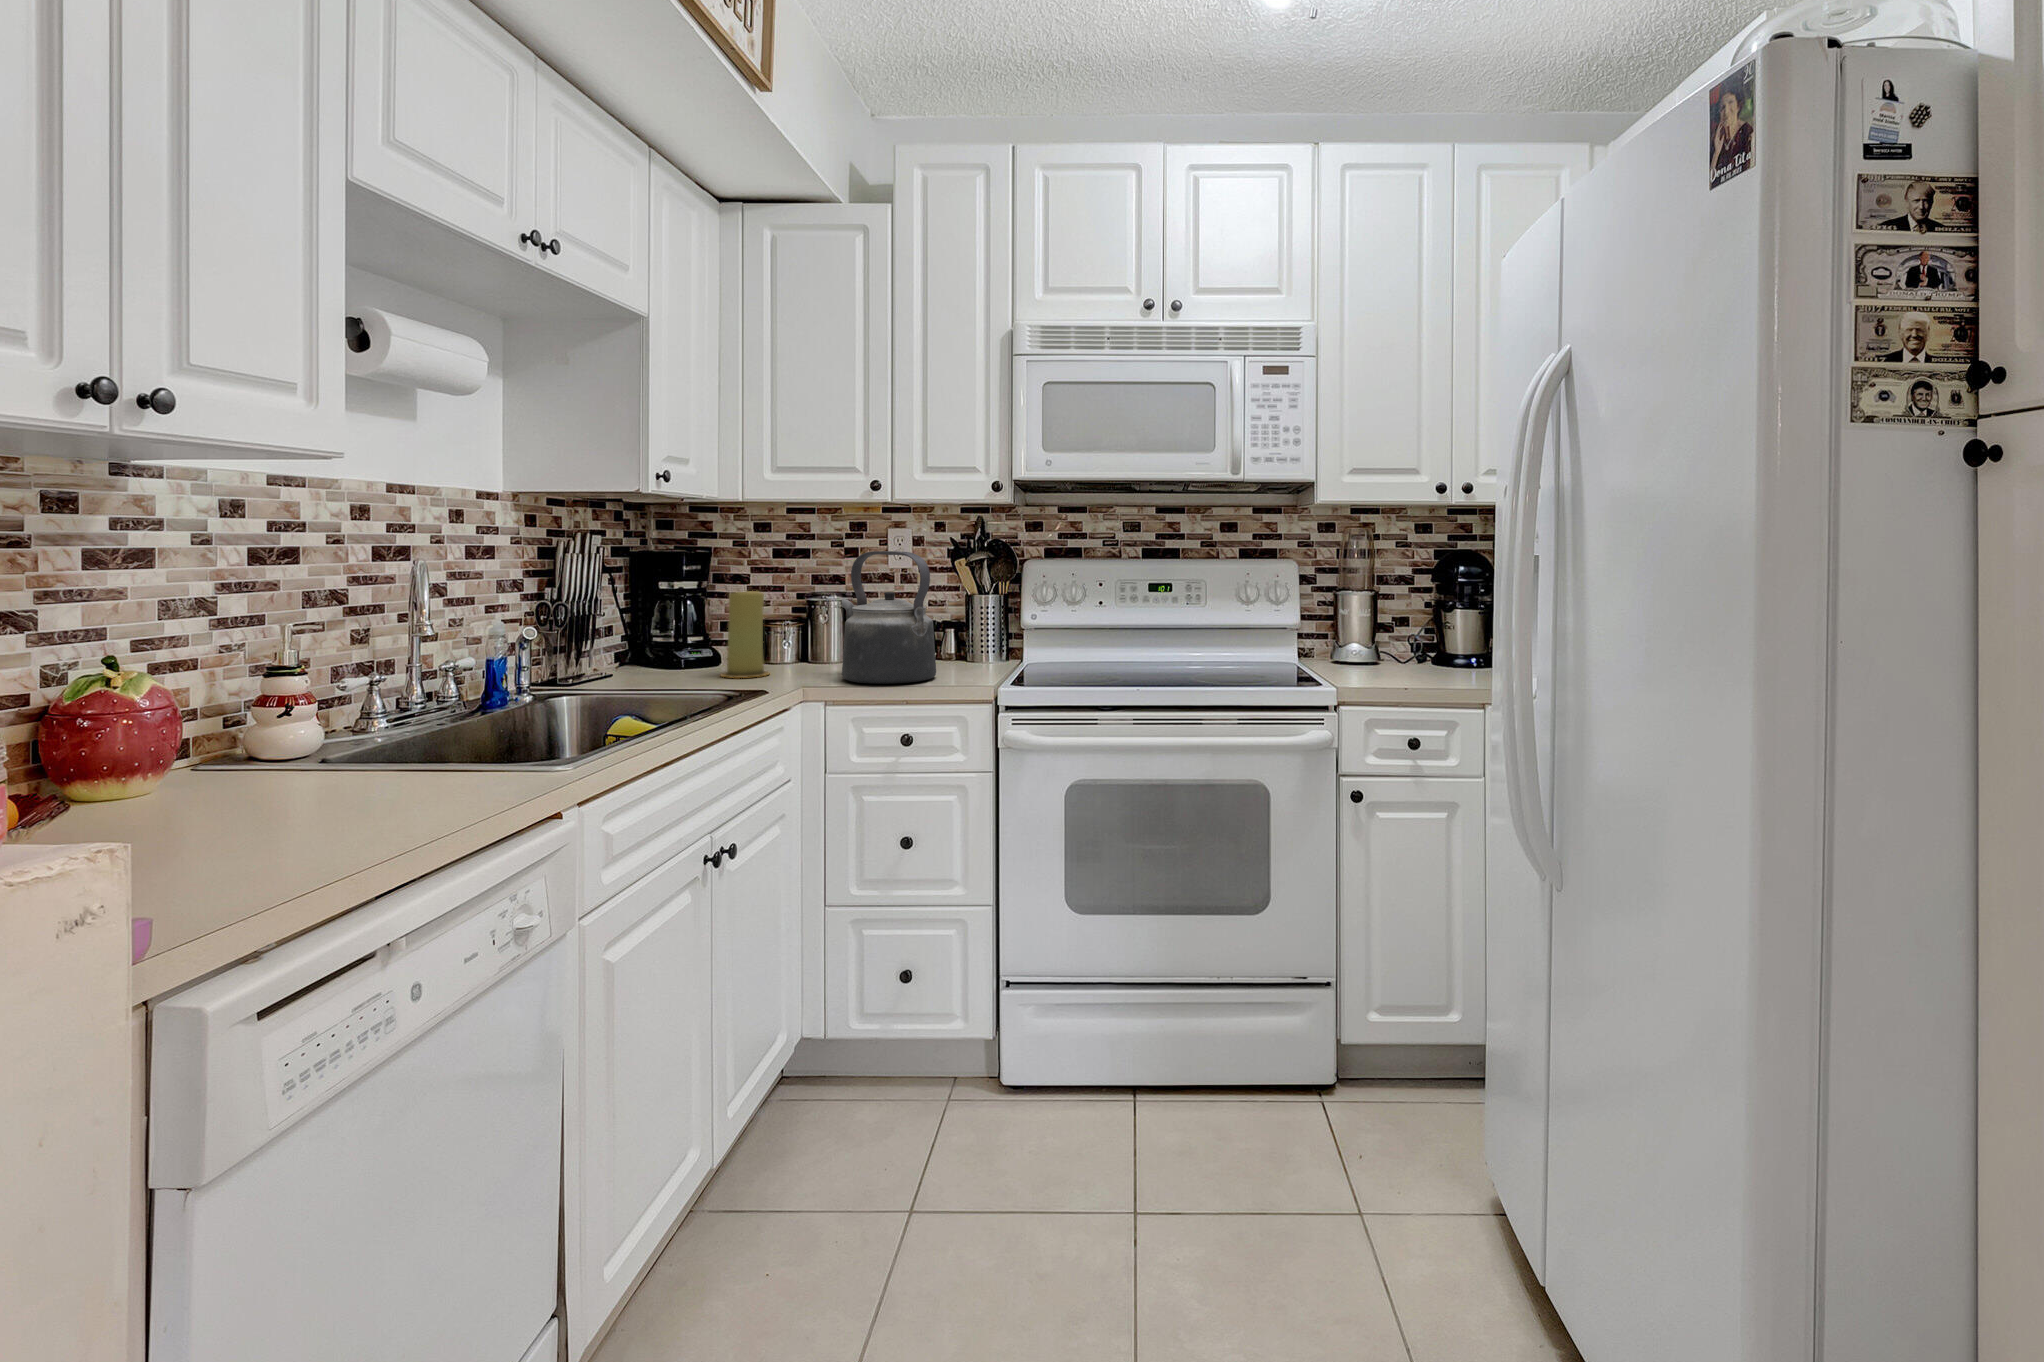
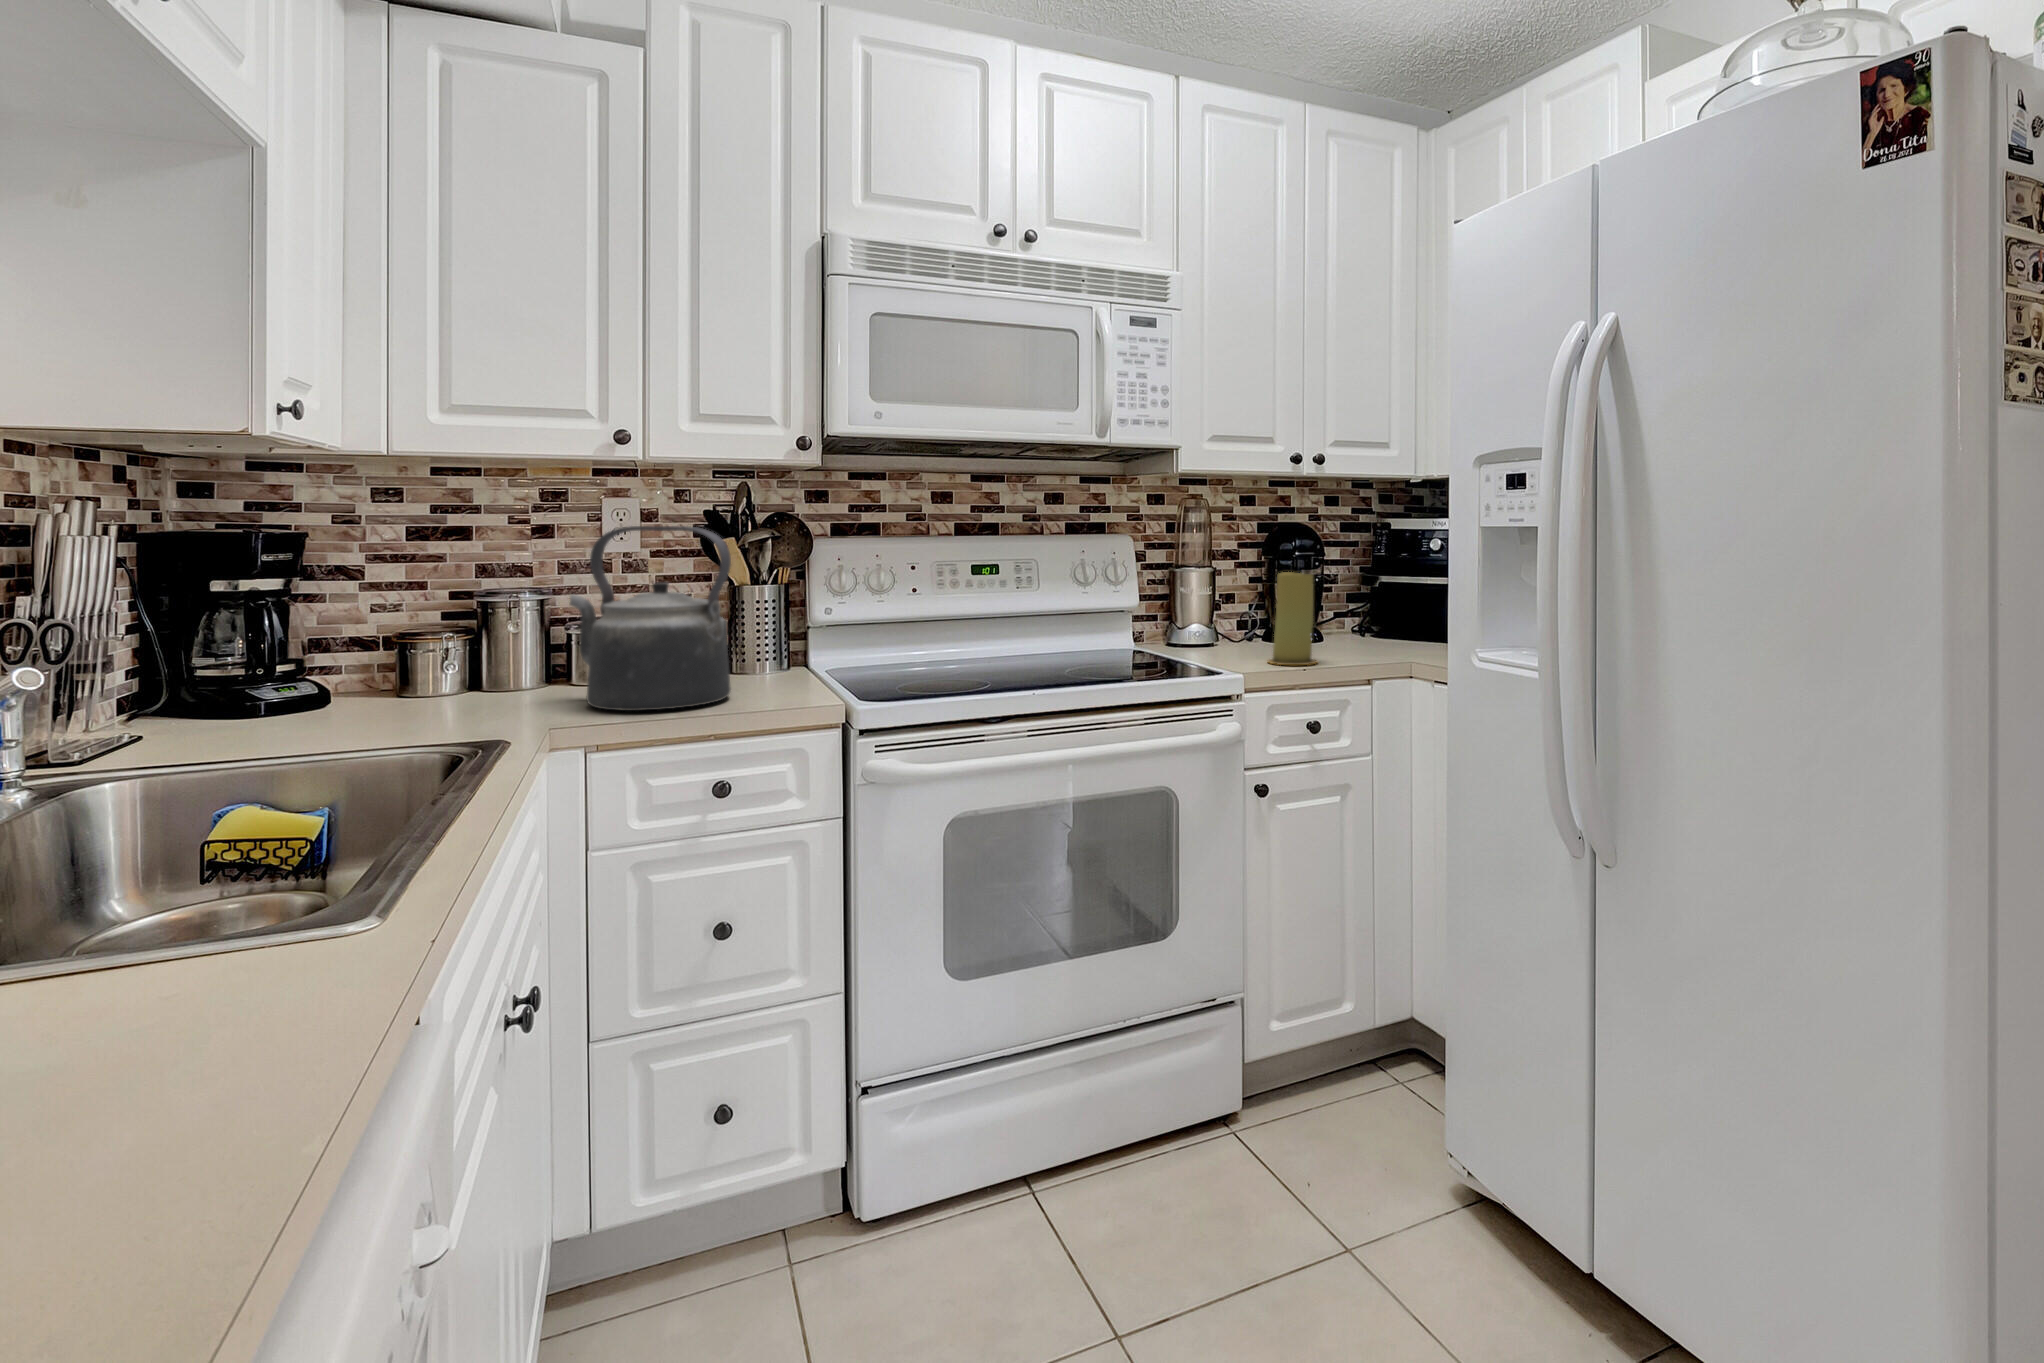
candle: present [721,591,769,678] -> present [1268,572,1317,665]

